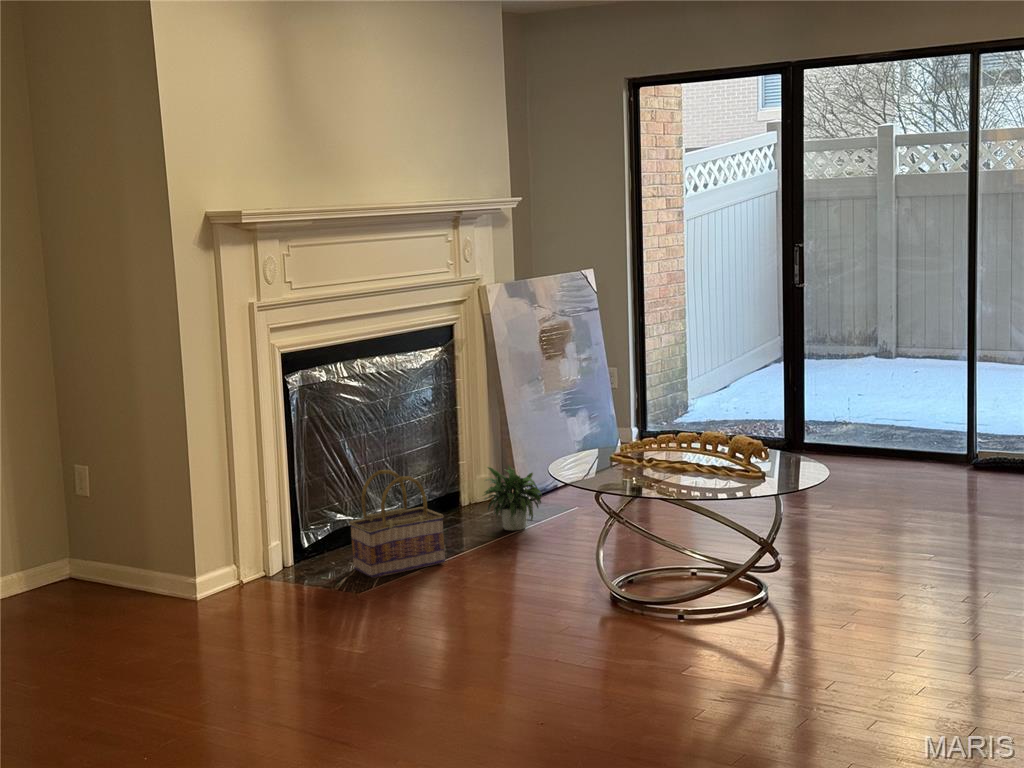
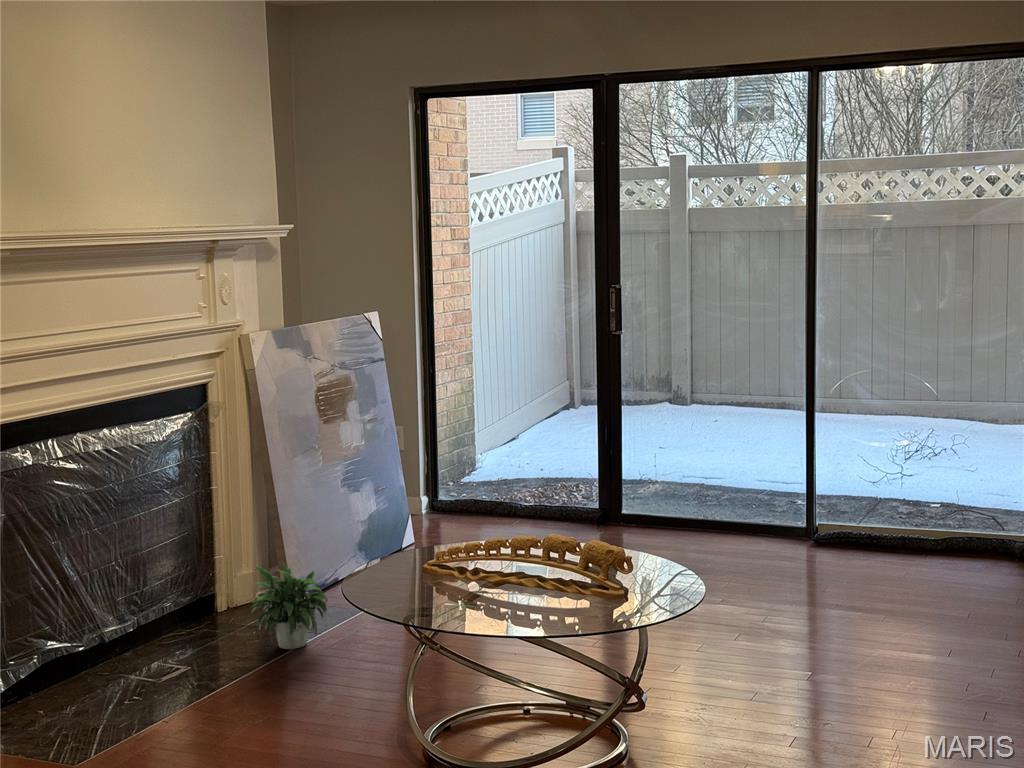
basket: present [349,470,445,578] -> none [65,590,205,750]

